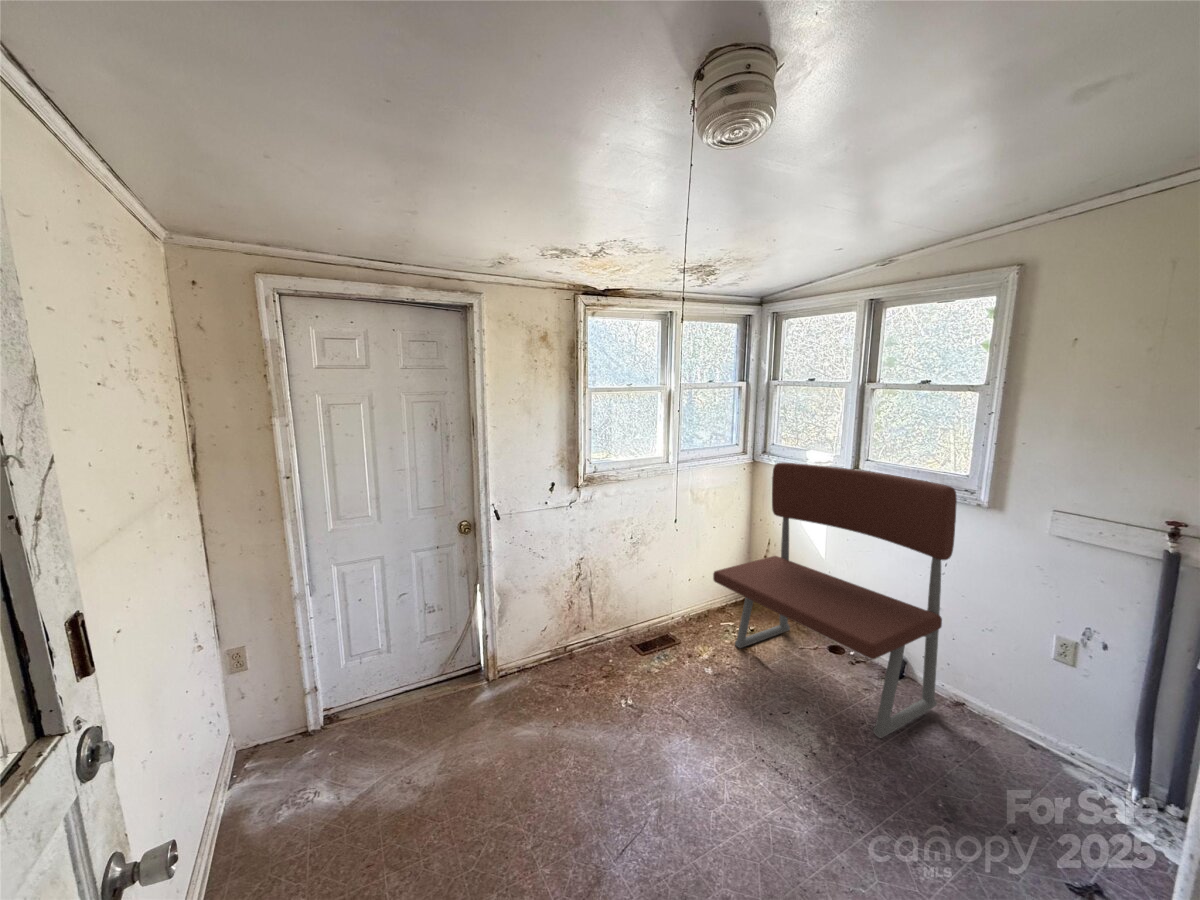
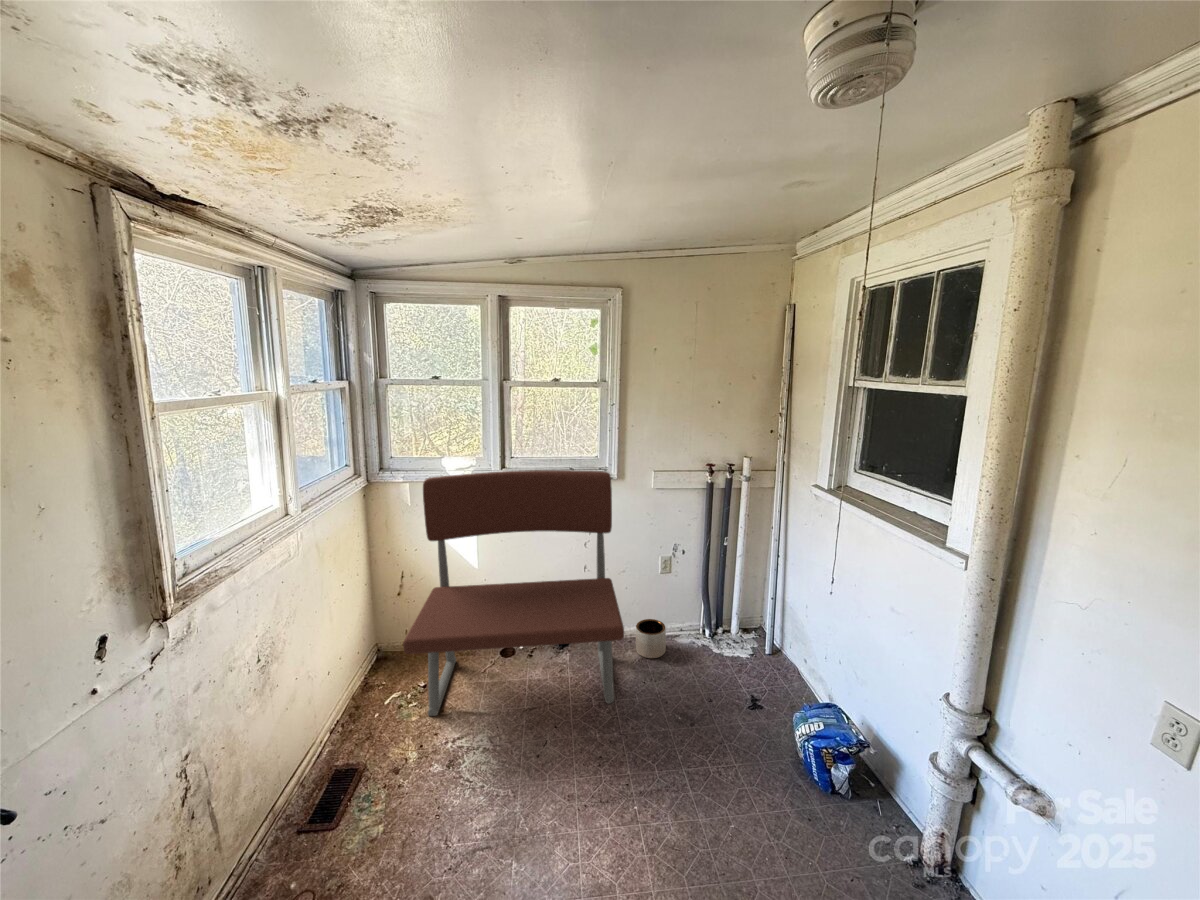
planter: none [982,701,1038,761] -> present [636,619,666,658]

